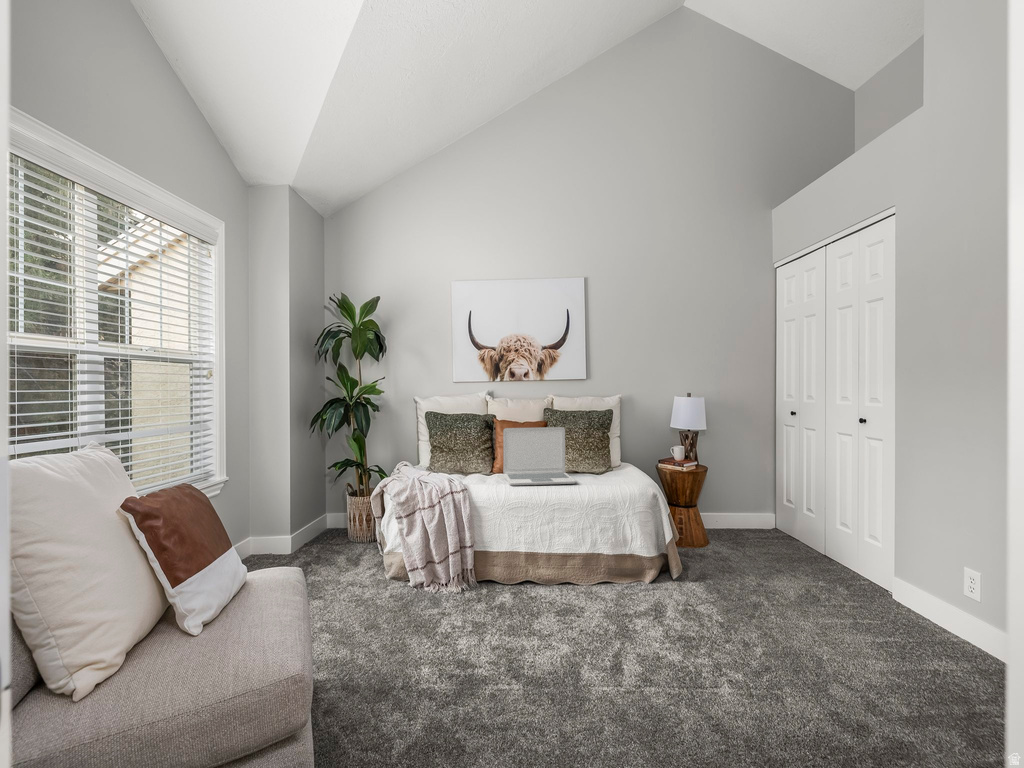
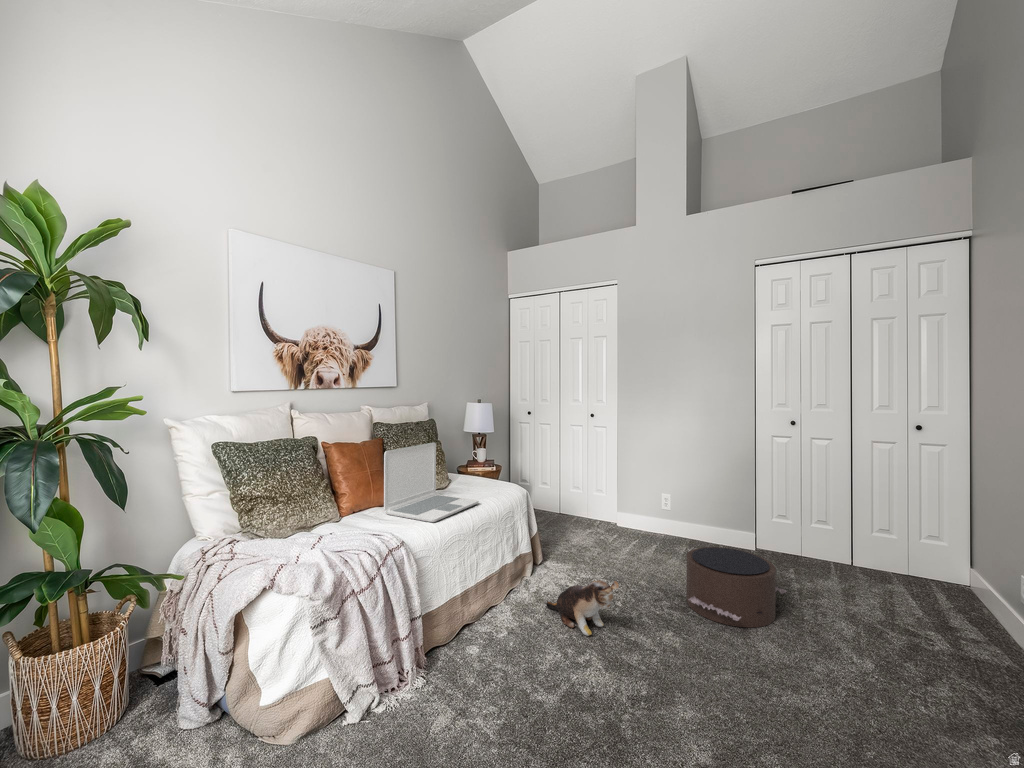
plush toy: none [589,569,625,620] -> present [546,580,619,636]
pouf: none [723,593,896,715] -> present [686,547,787,628]

